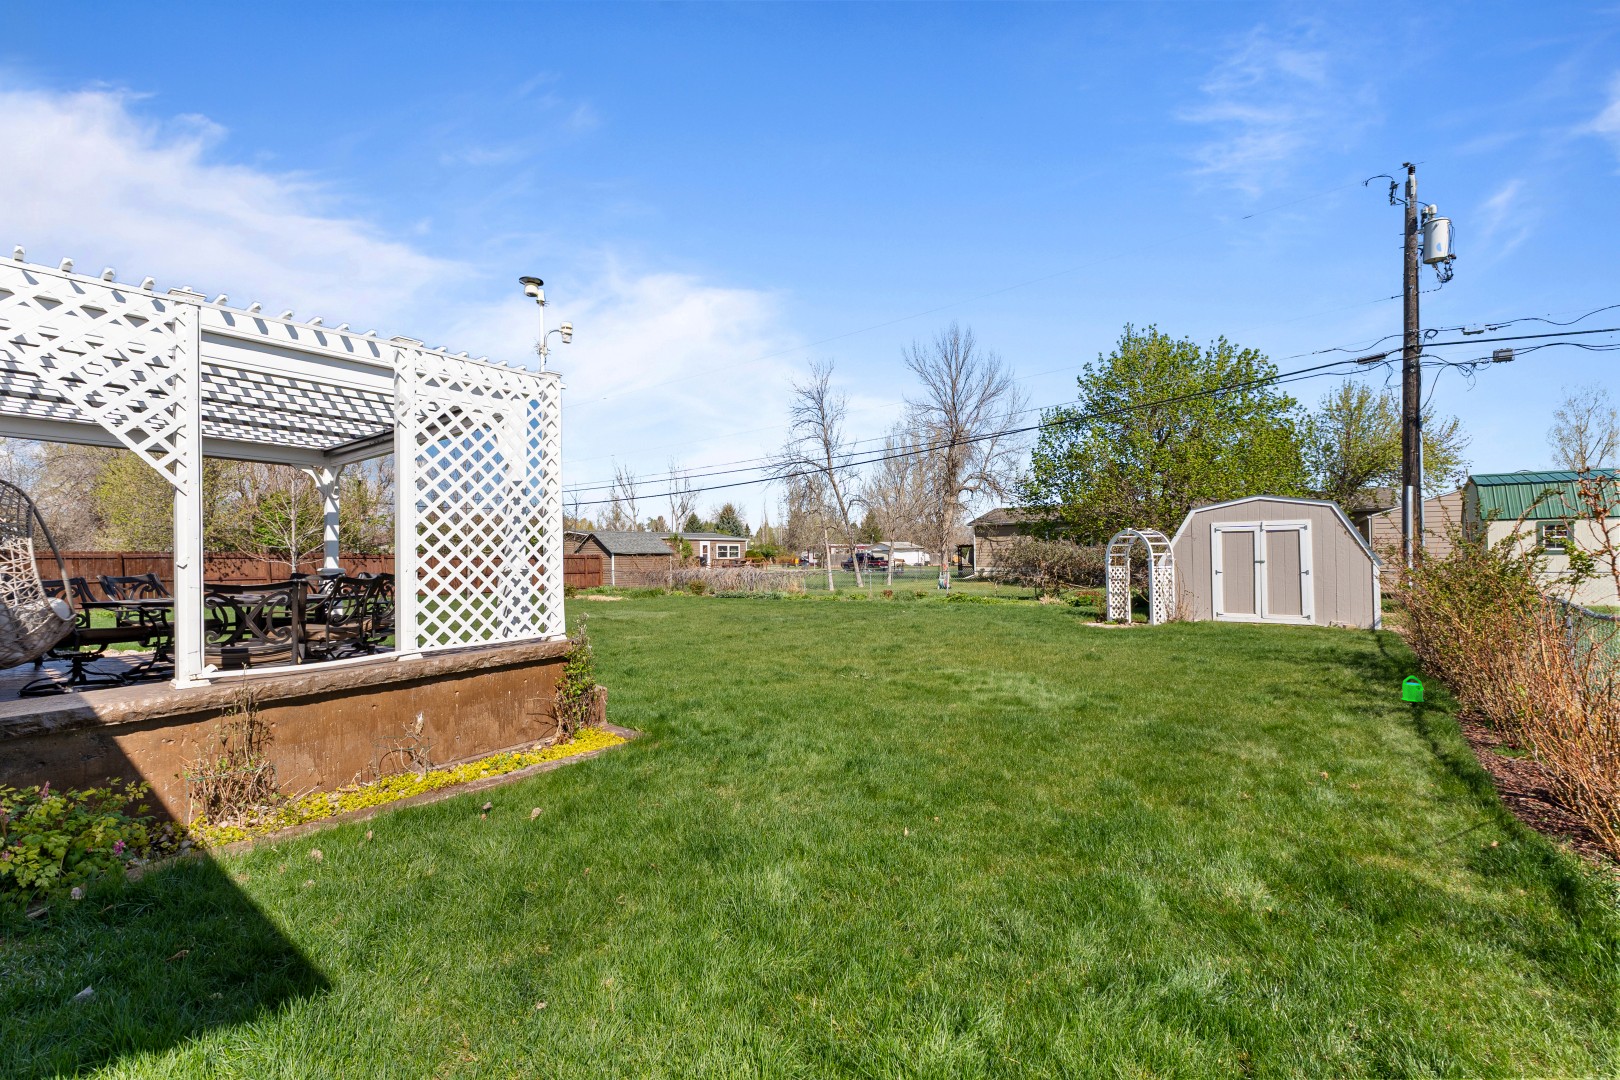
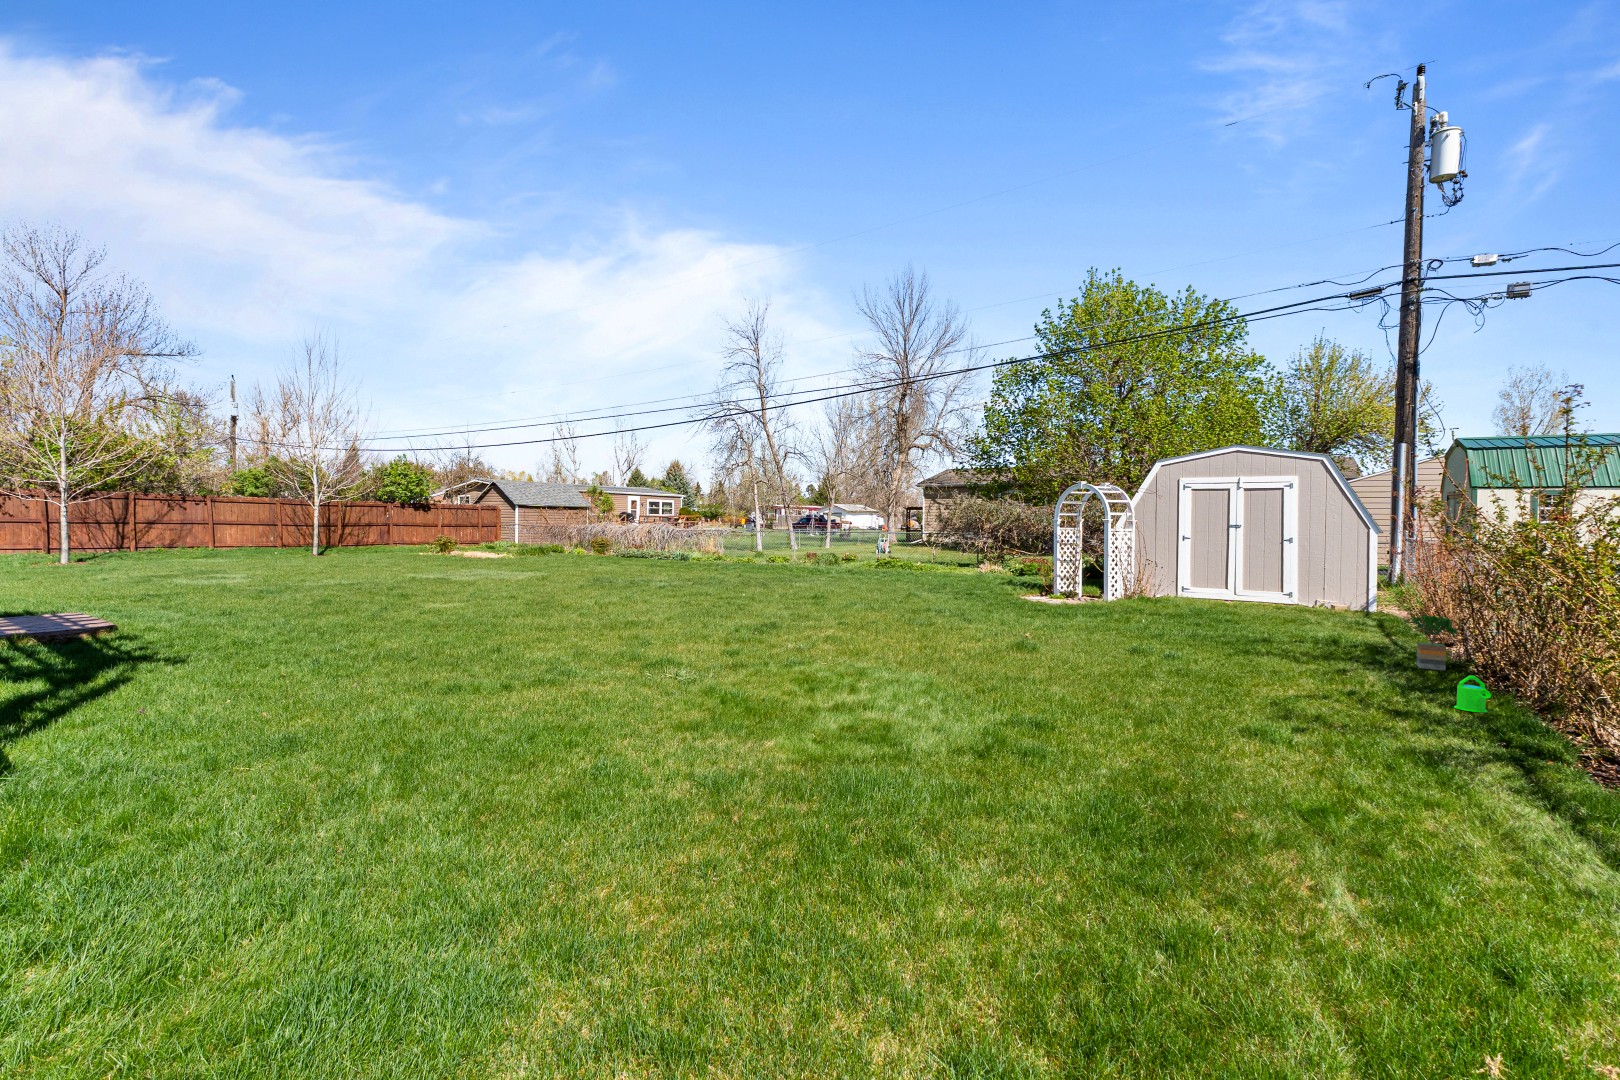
potted tree: none [1385,633,1422,676] -> present [1411,615,1458,670]

